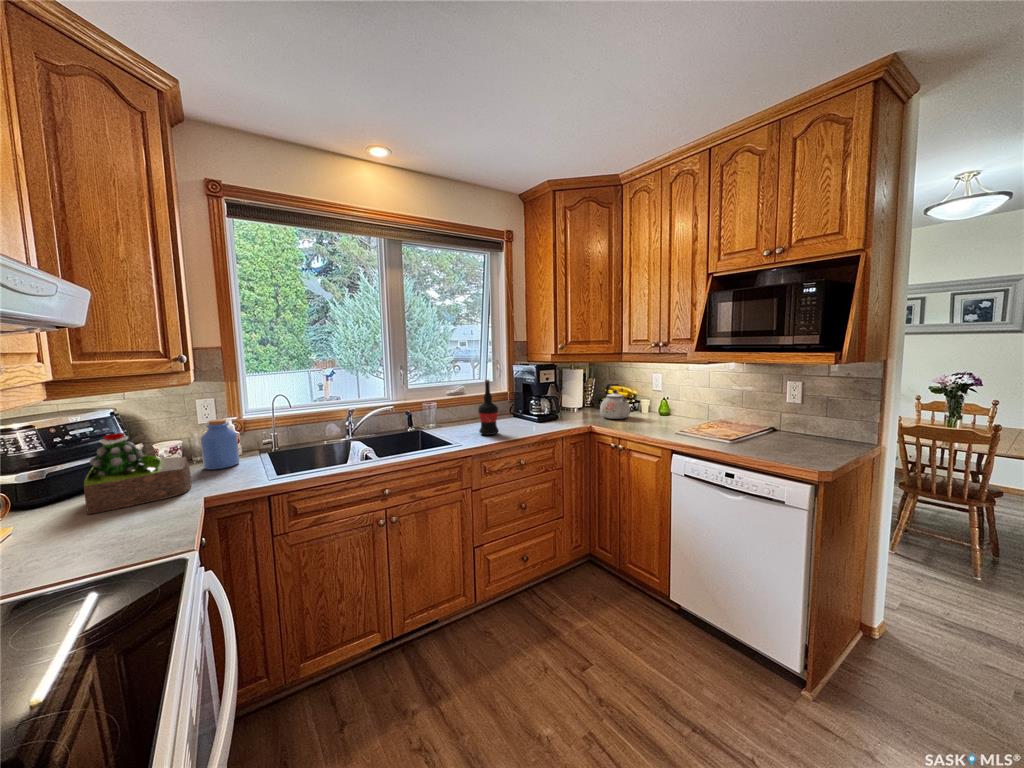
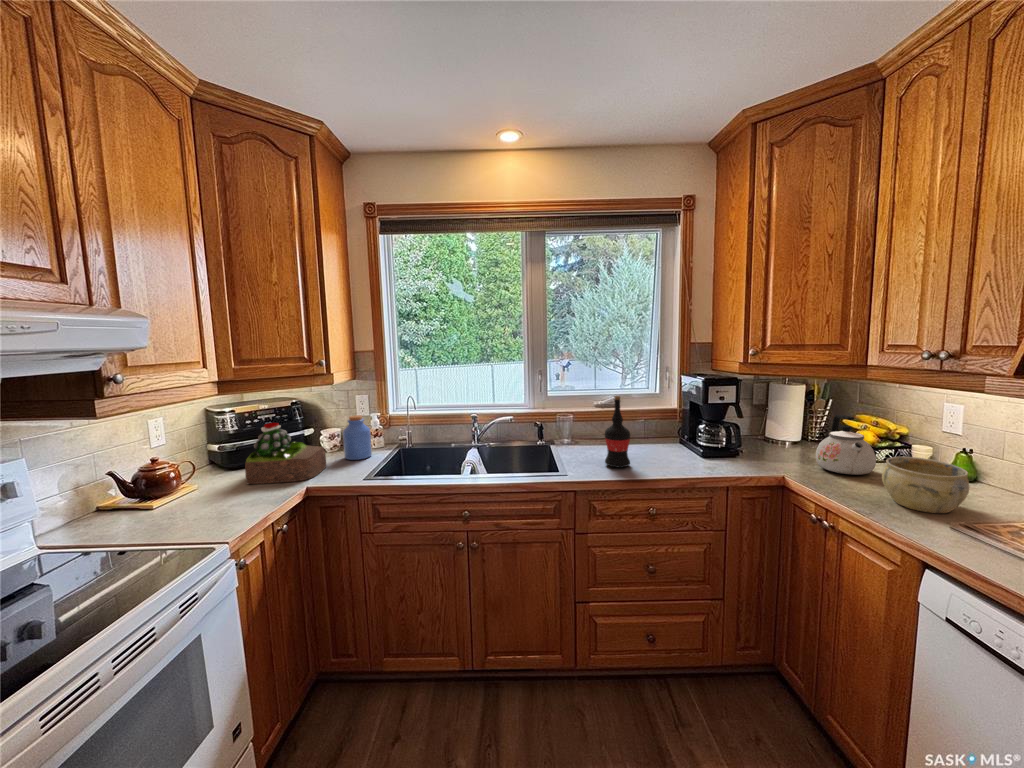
ceramic bowl: none [642,402,680,429] -> present [882,457,969,513]

